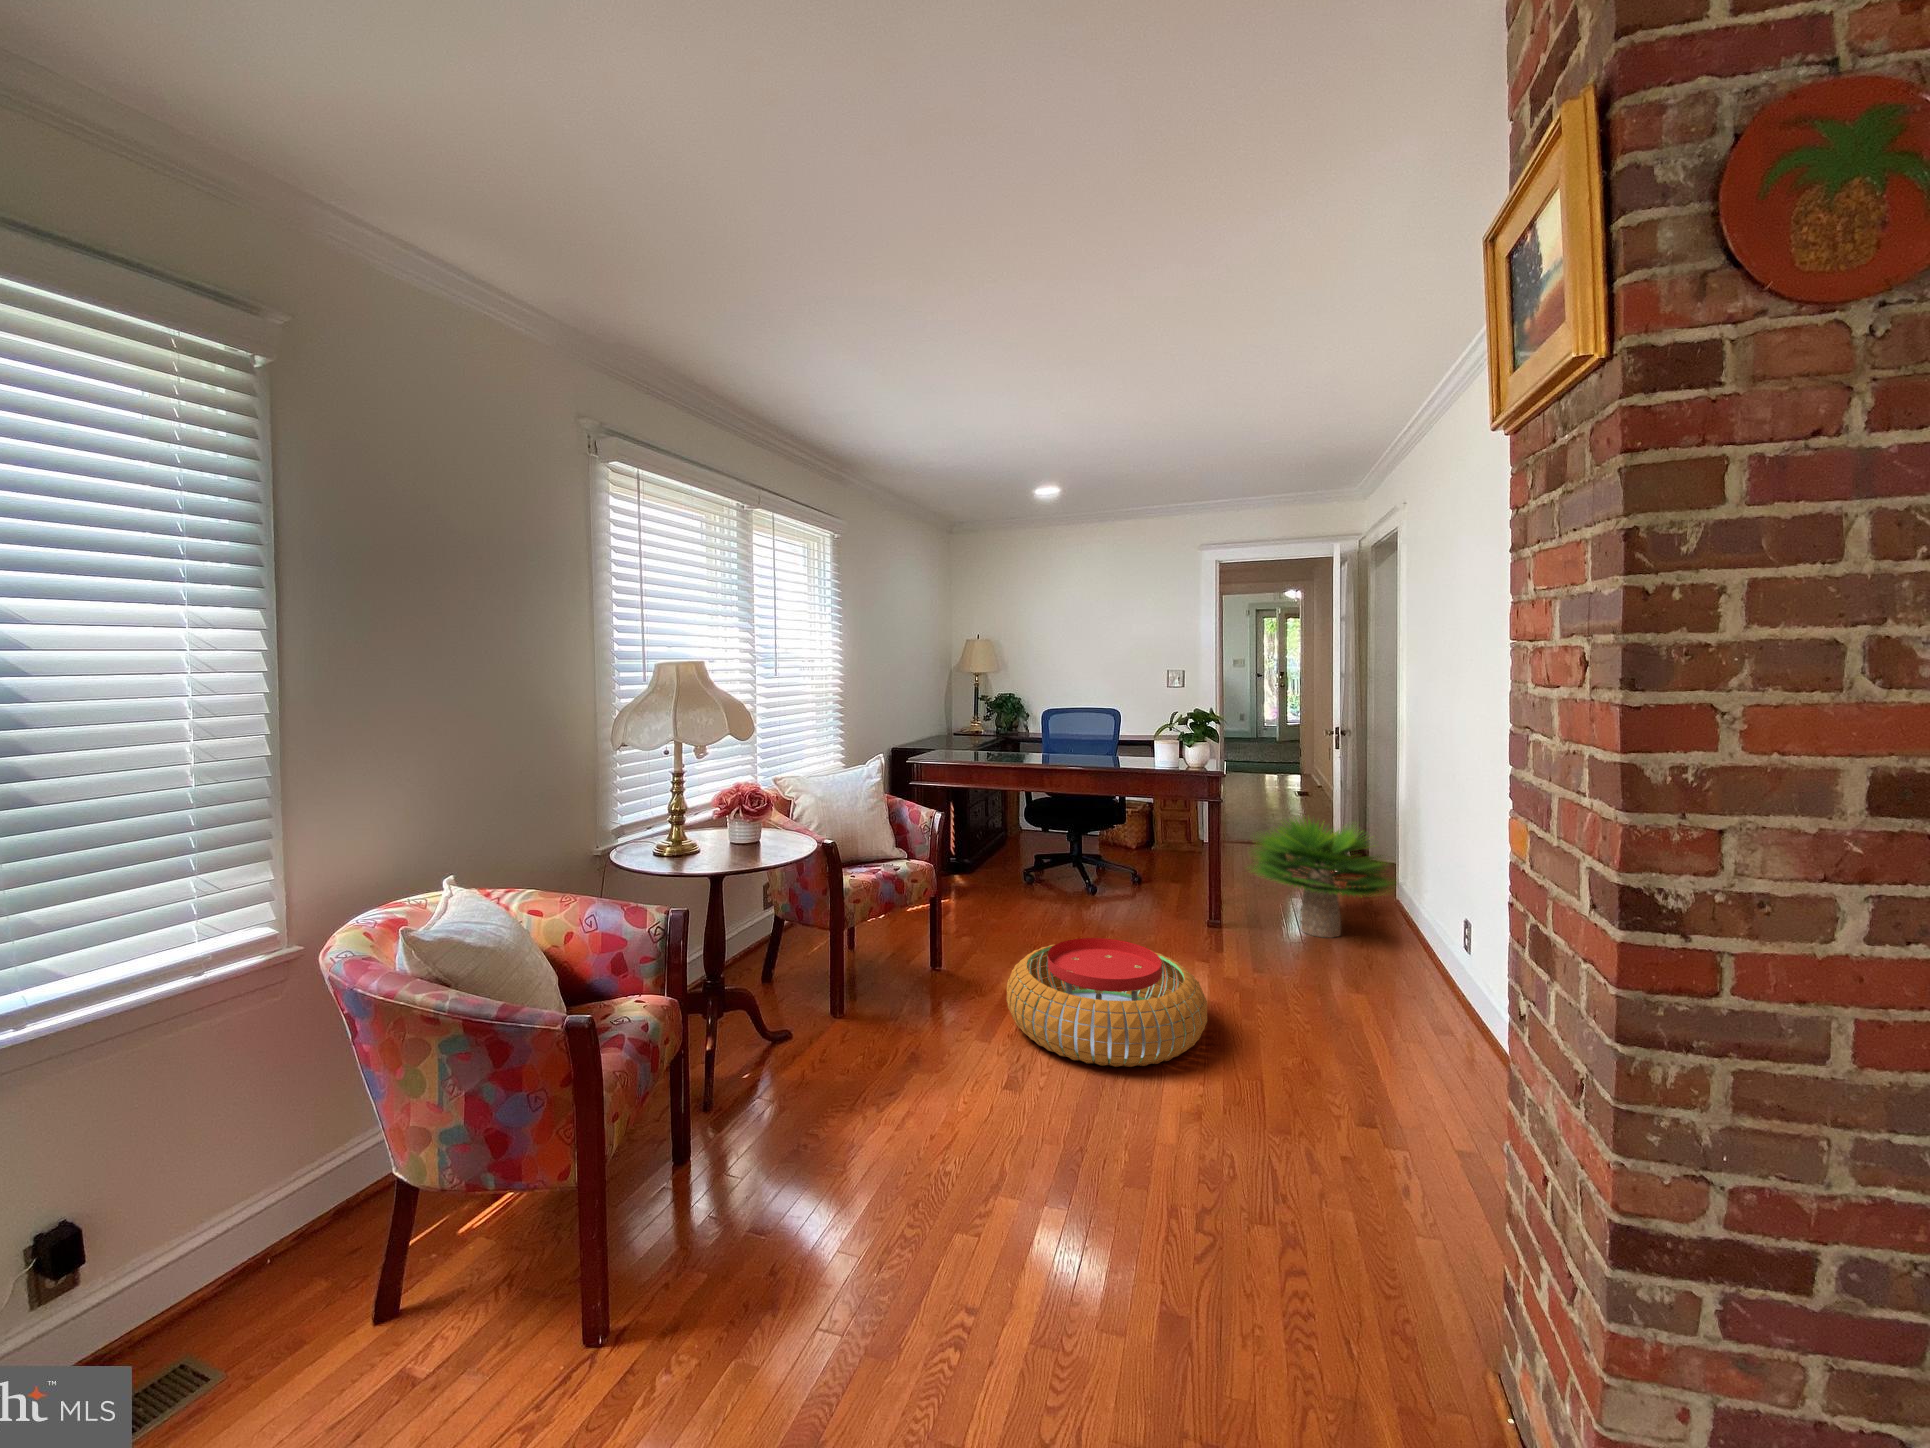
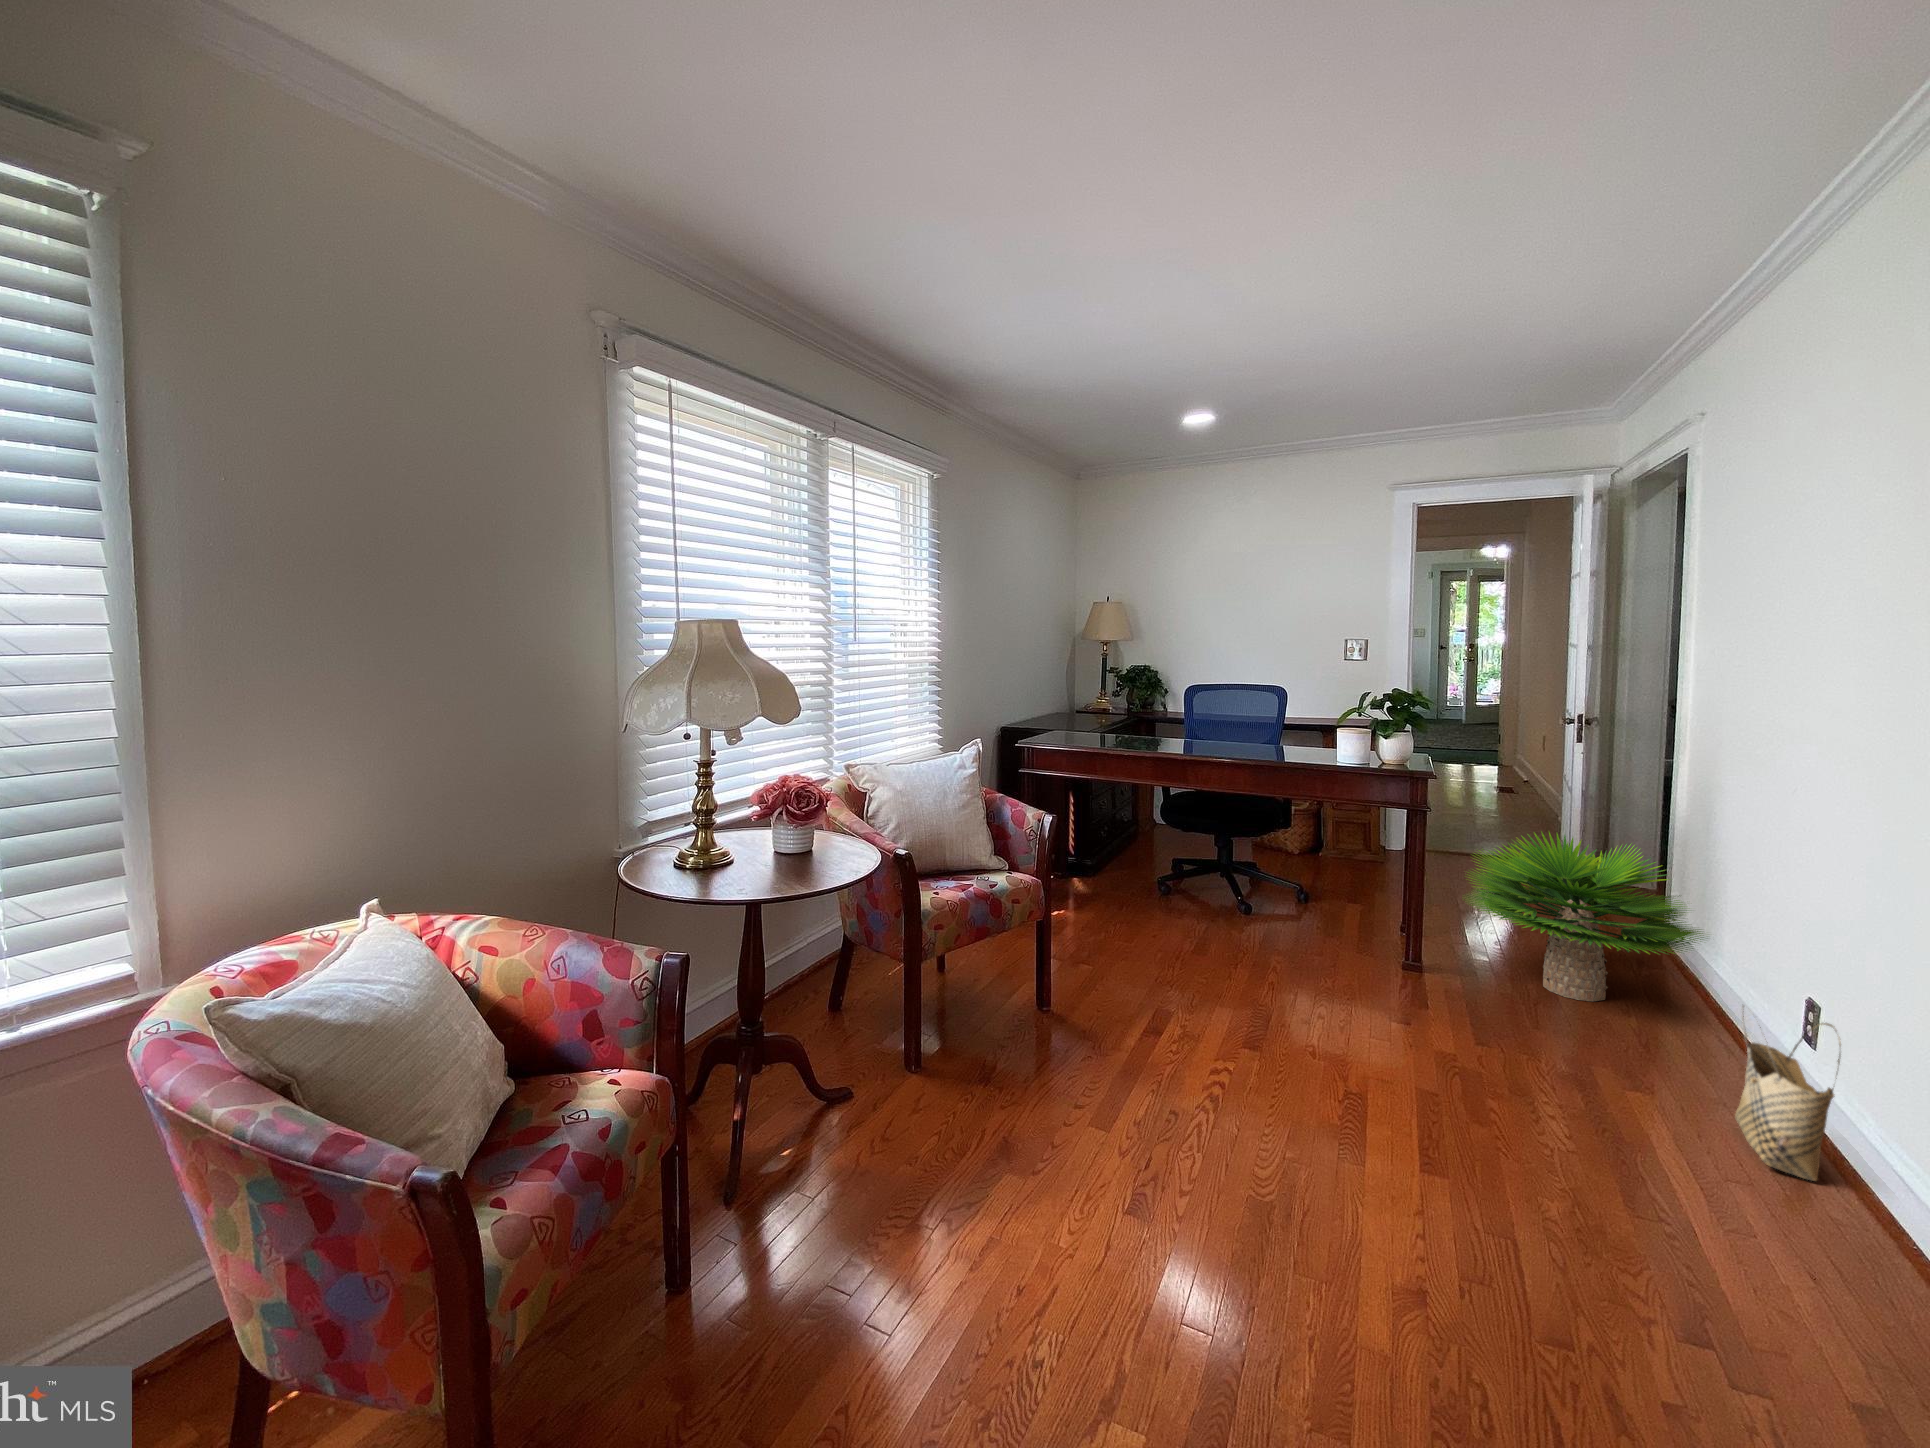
woven basket: none [1402,920,1455,1031] -> present [1735,1006,1841,1181]
pouf: present [1006,938,1207,1067] -> none [1135,995,1433,1198]

